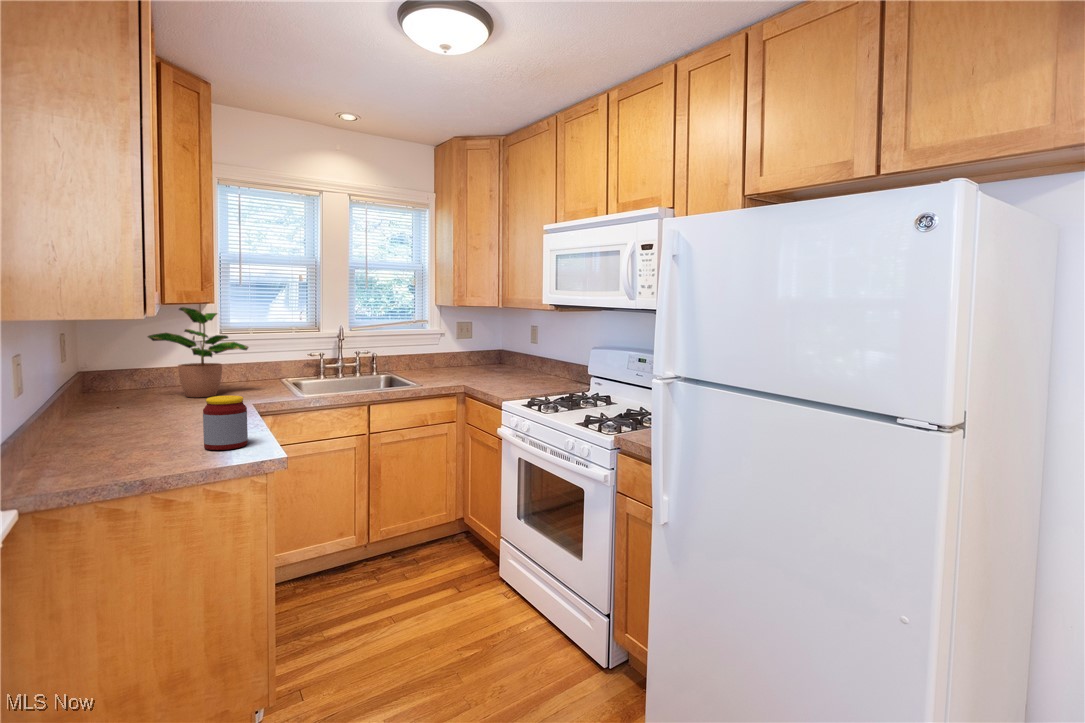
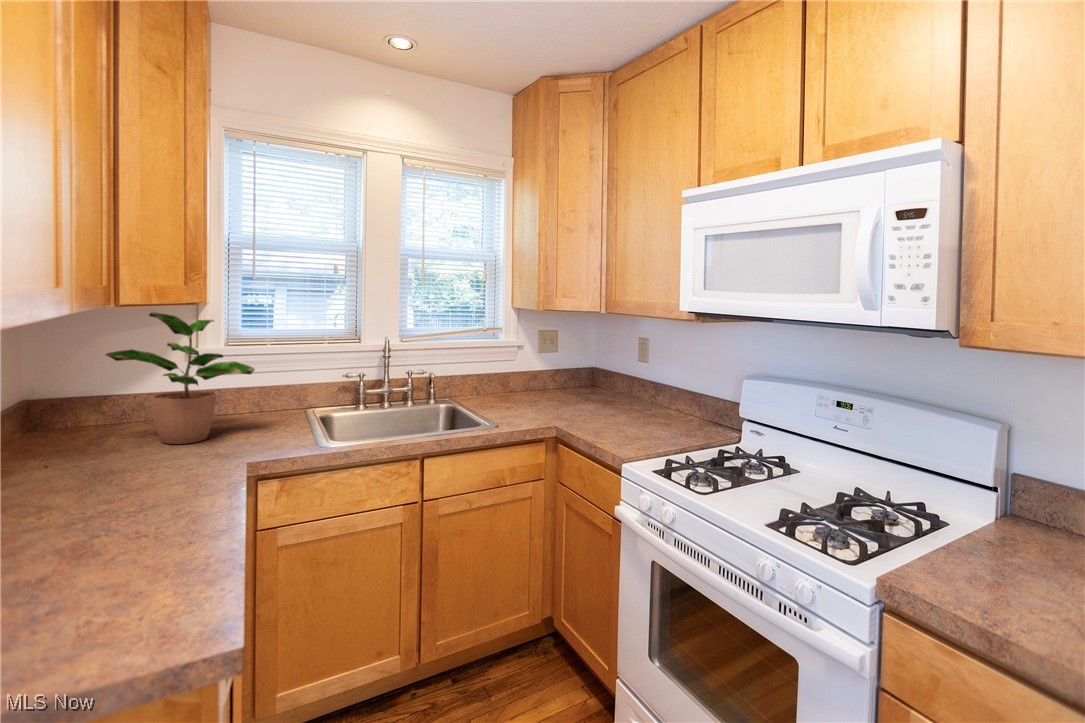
jar: present [203,396,248,450] -> none [89,492,183,612]

